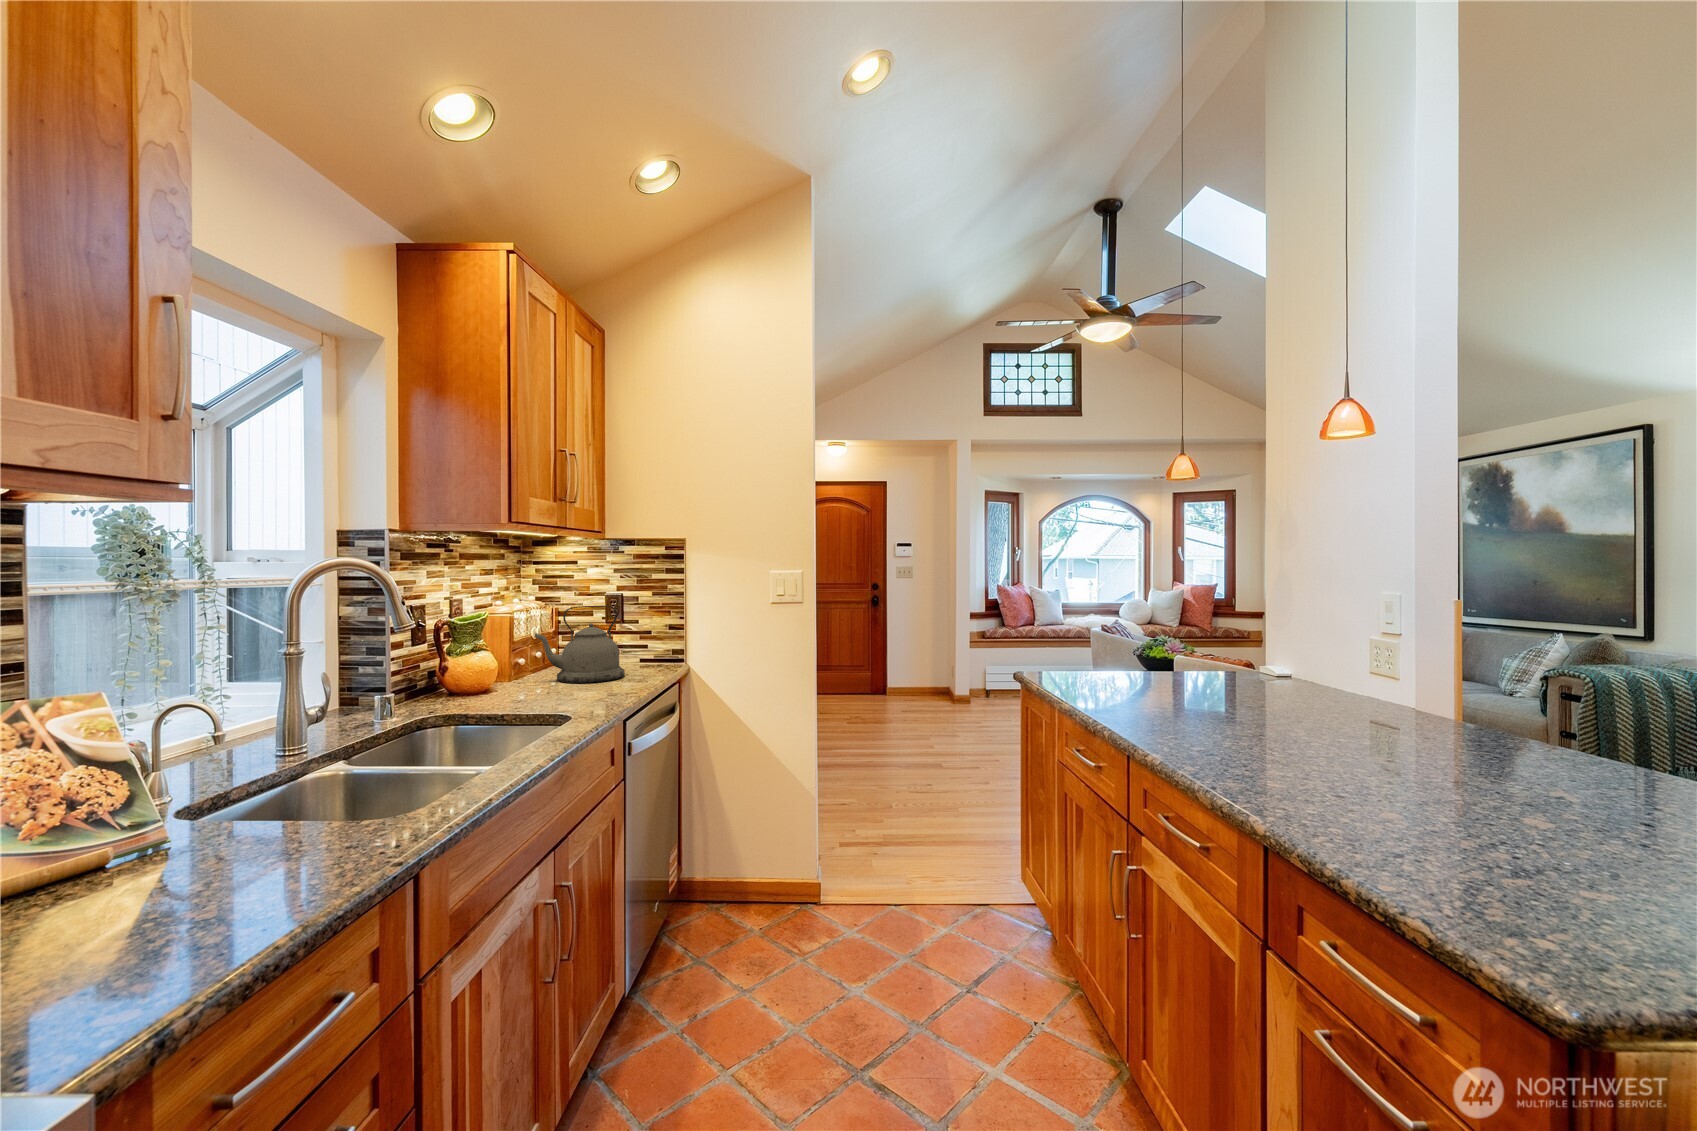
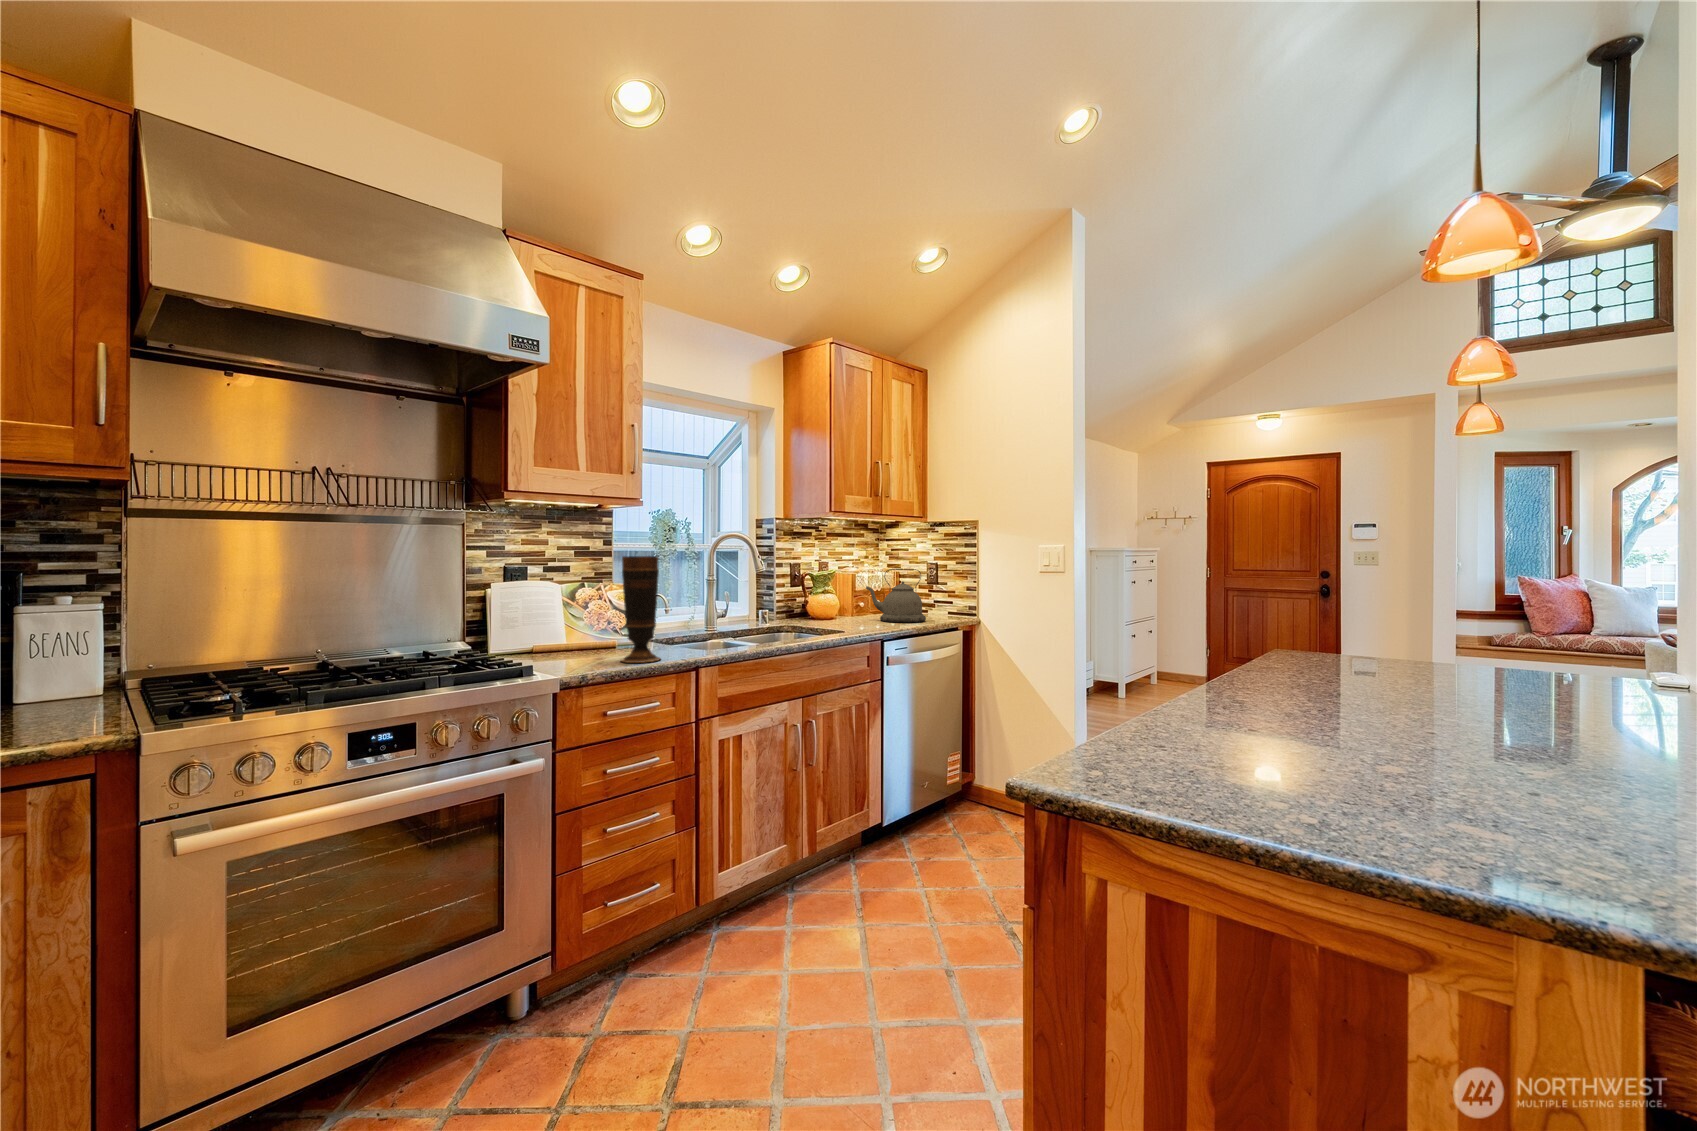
vase: none [172,635,301,910] -> present [621,556,660,663]

